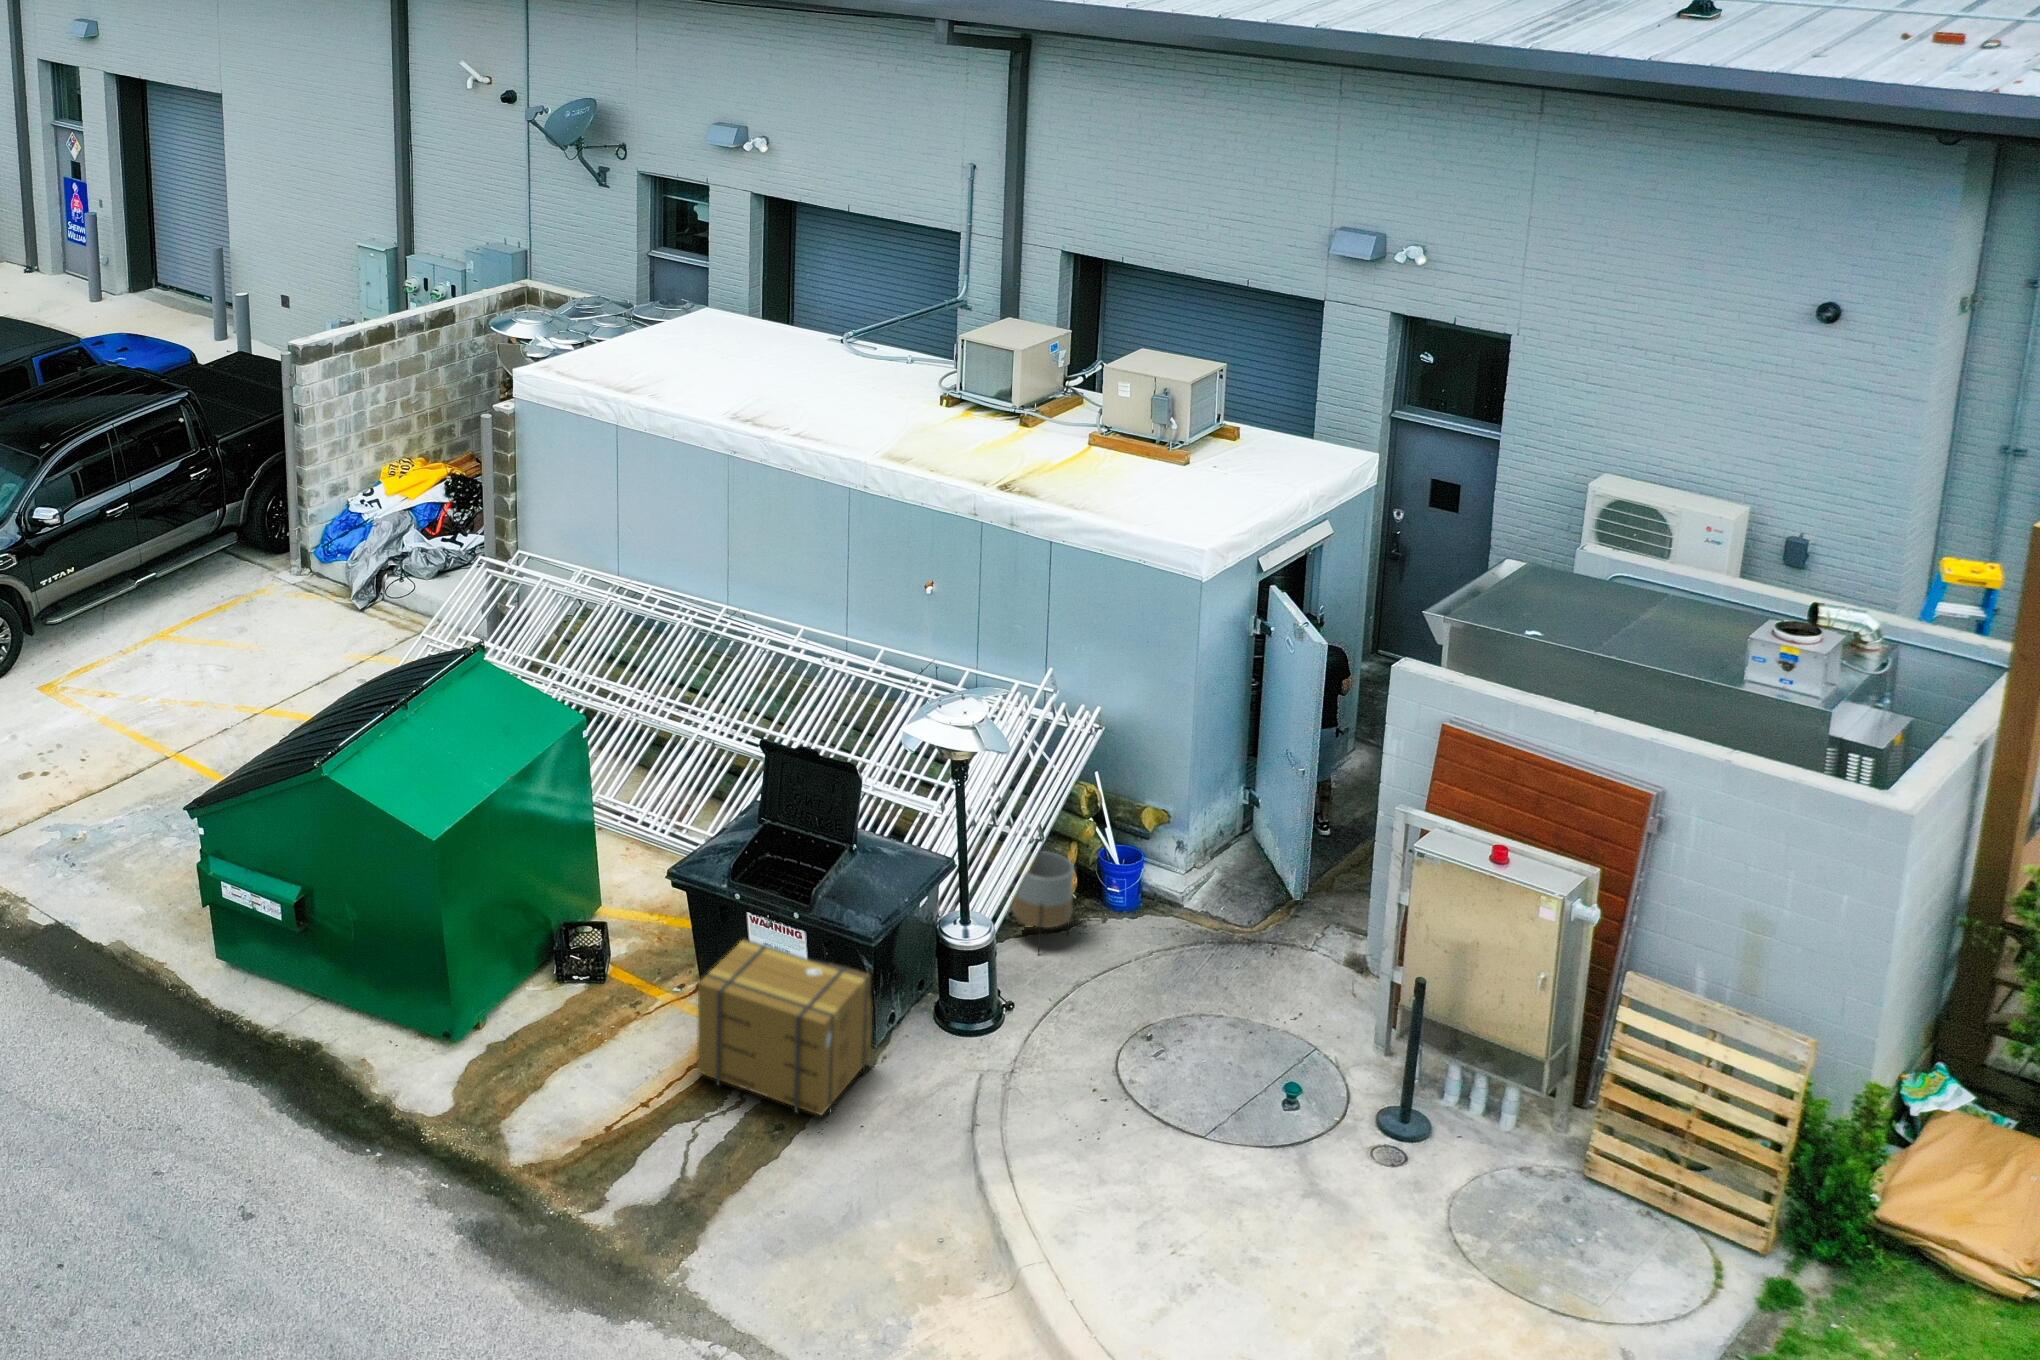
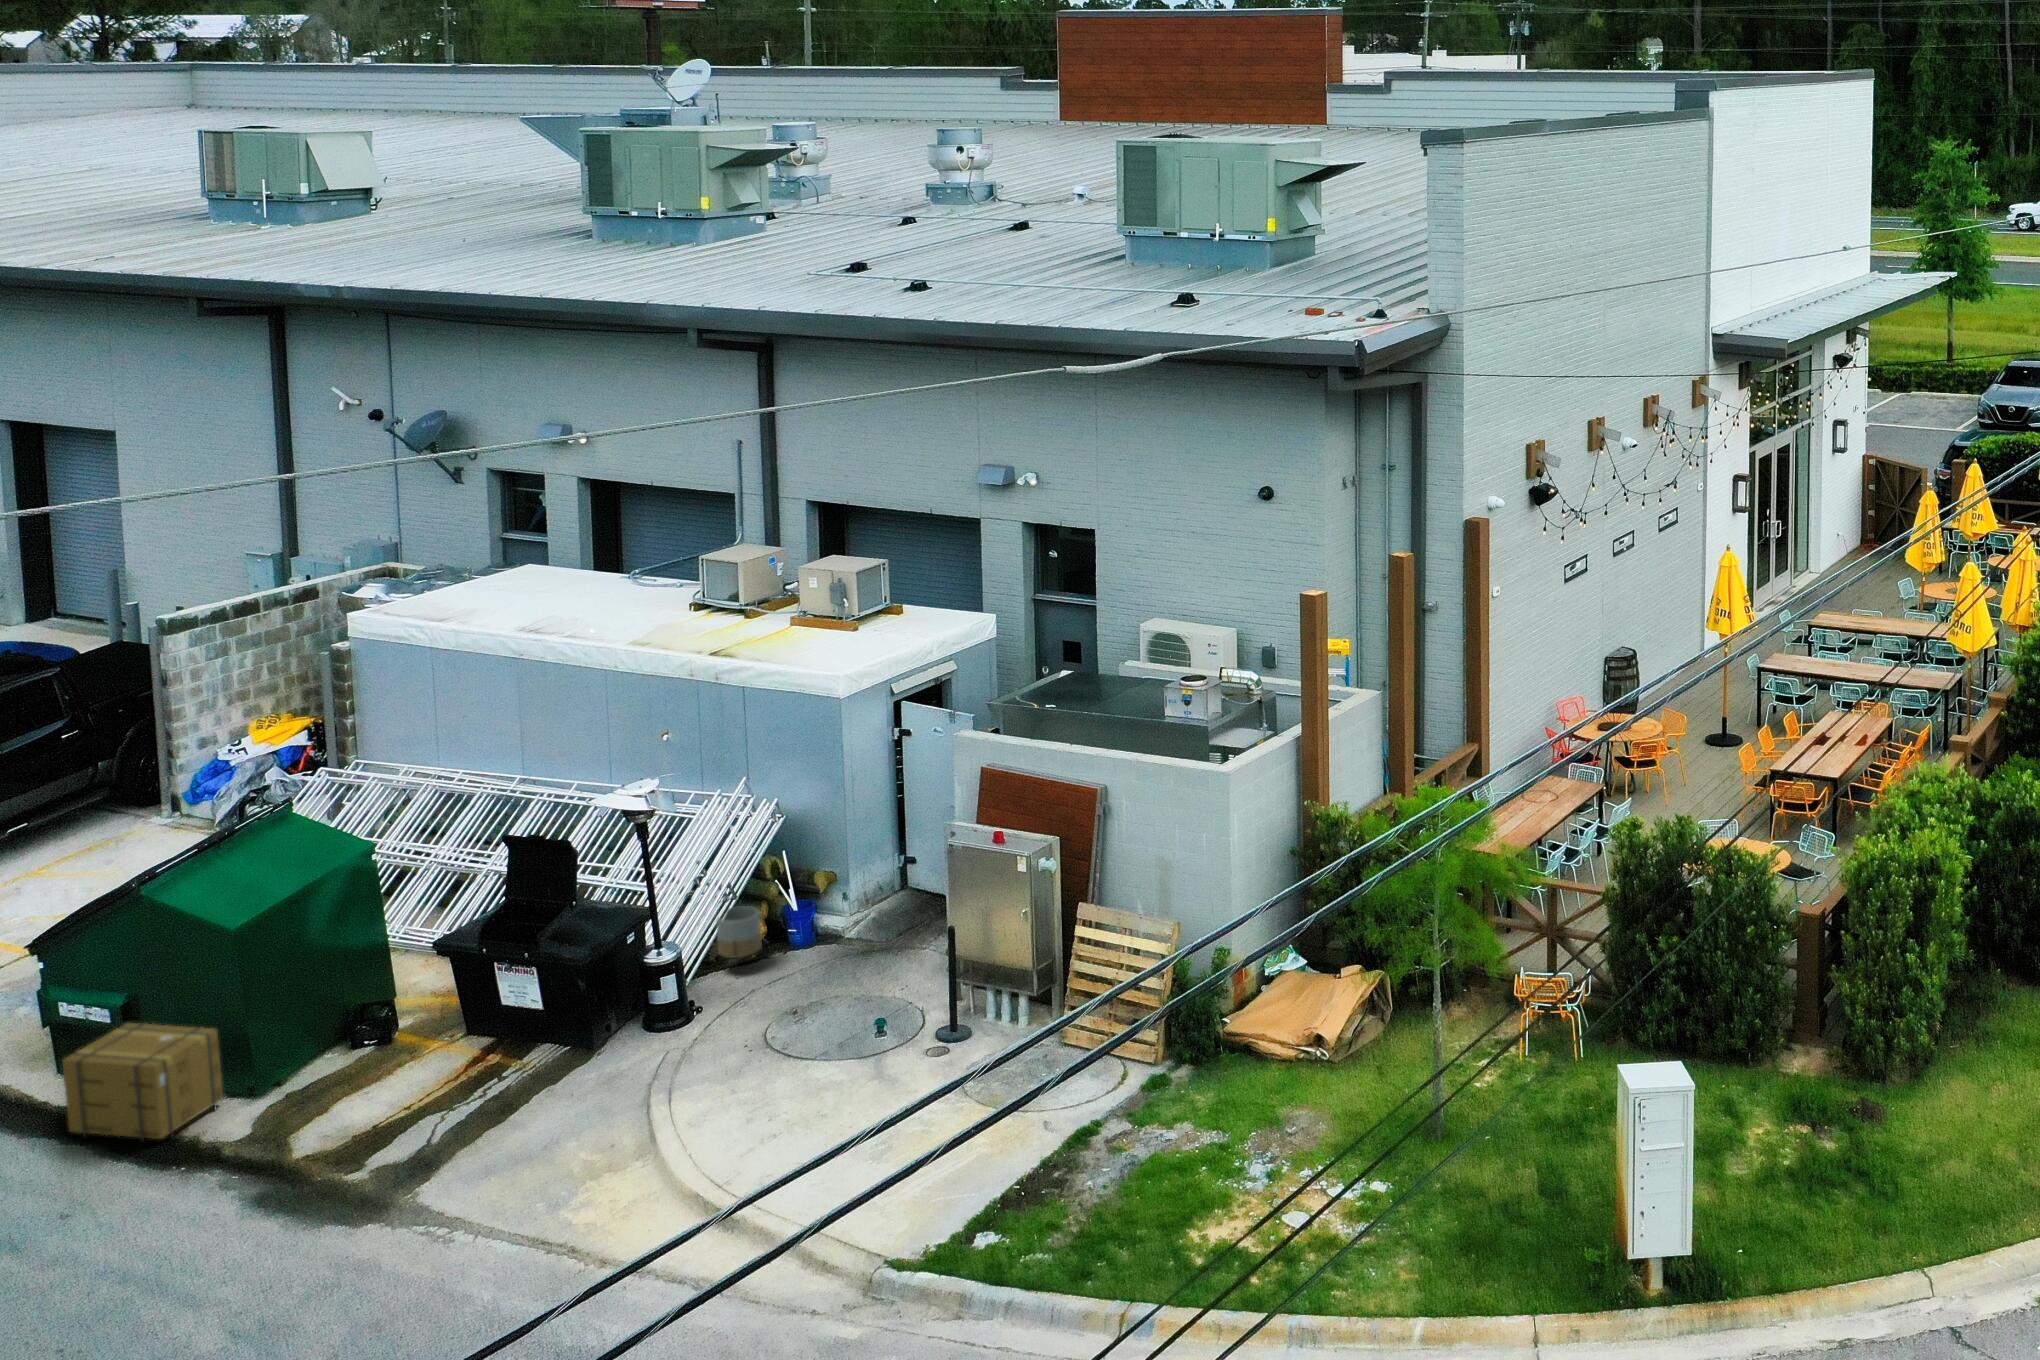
cardboard box: present [697,940,873,1115] -> present [62,1023,223,1141]

